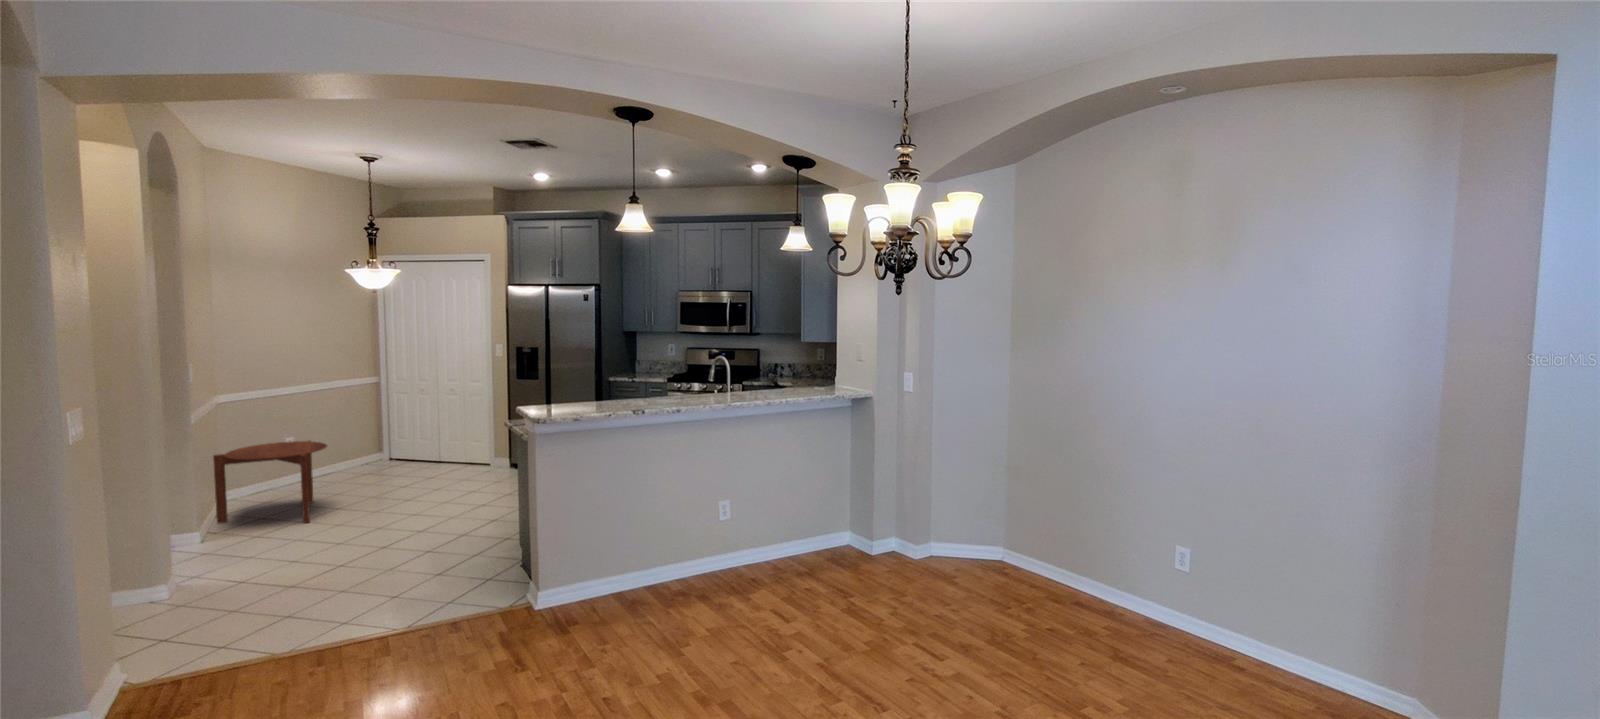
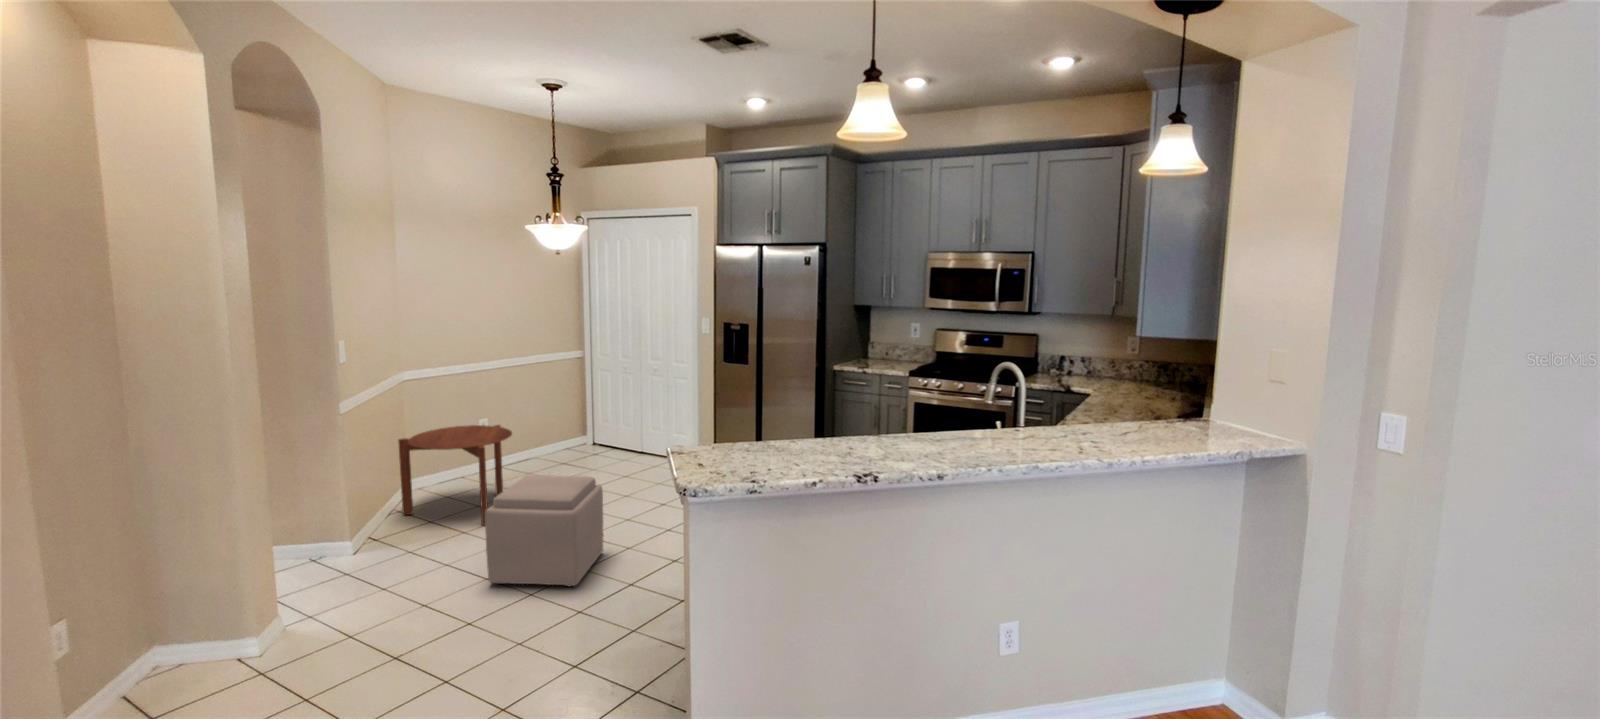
ottoman: none [329,467,427,554] -> present [485,475,603,586]

